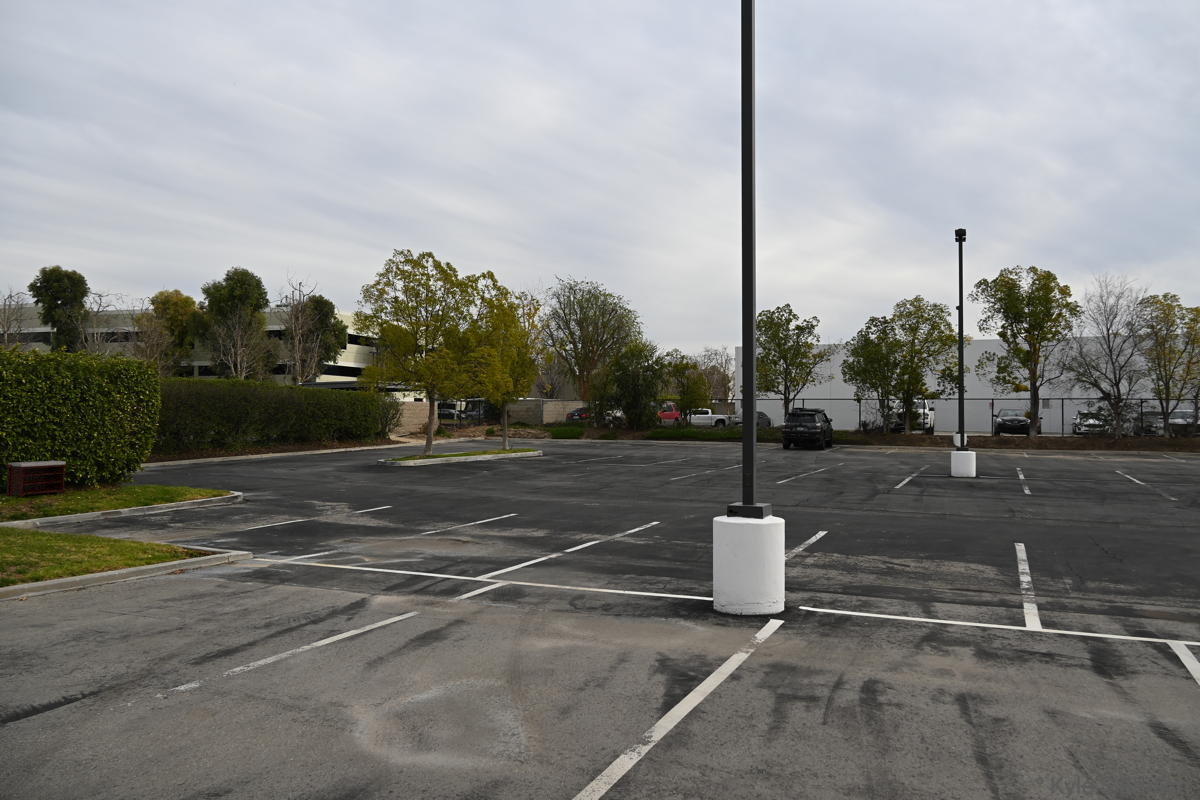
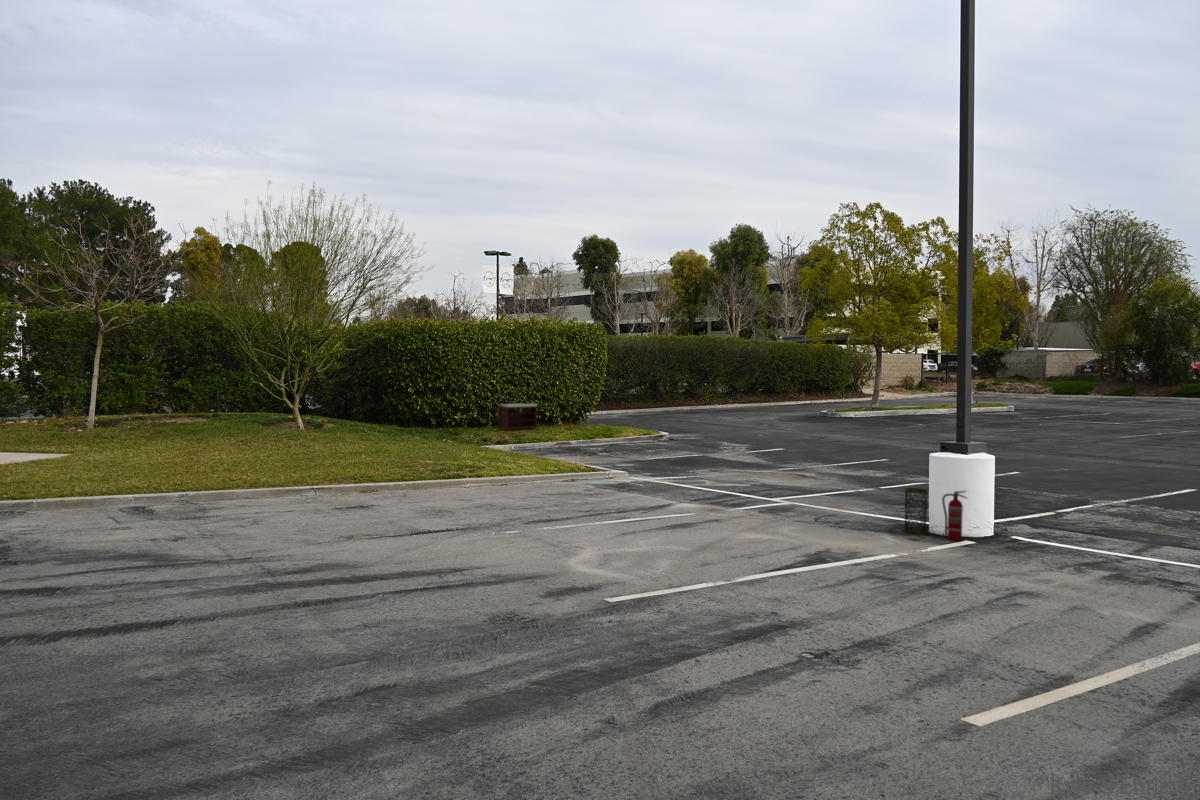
trash can: none [656,563,680,613] -> present [905,488,927,534]
fire extinguisher: none [701,563,726,617] -> present [942,491,966,540]

